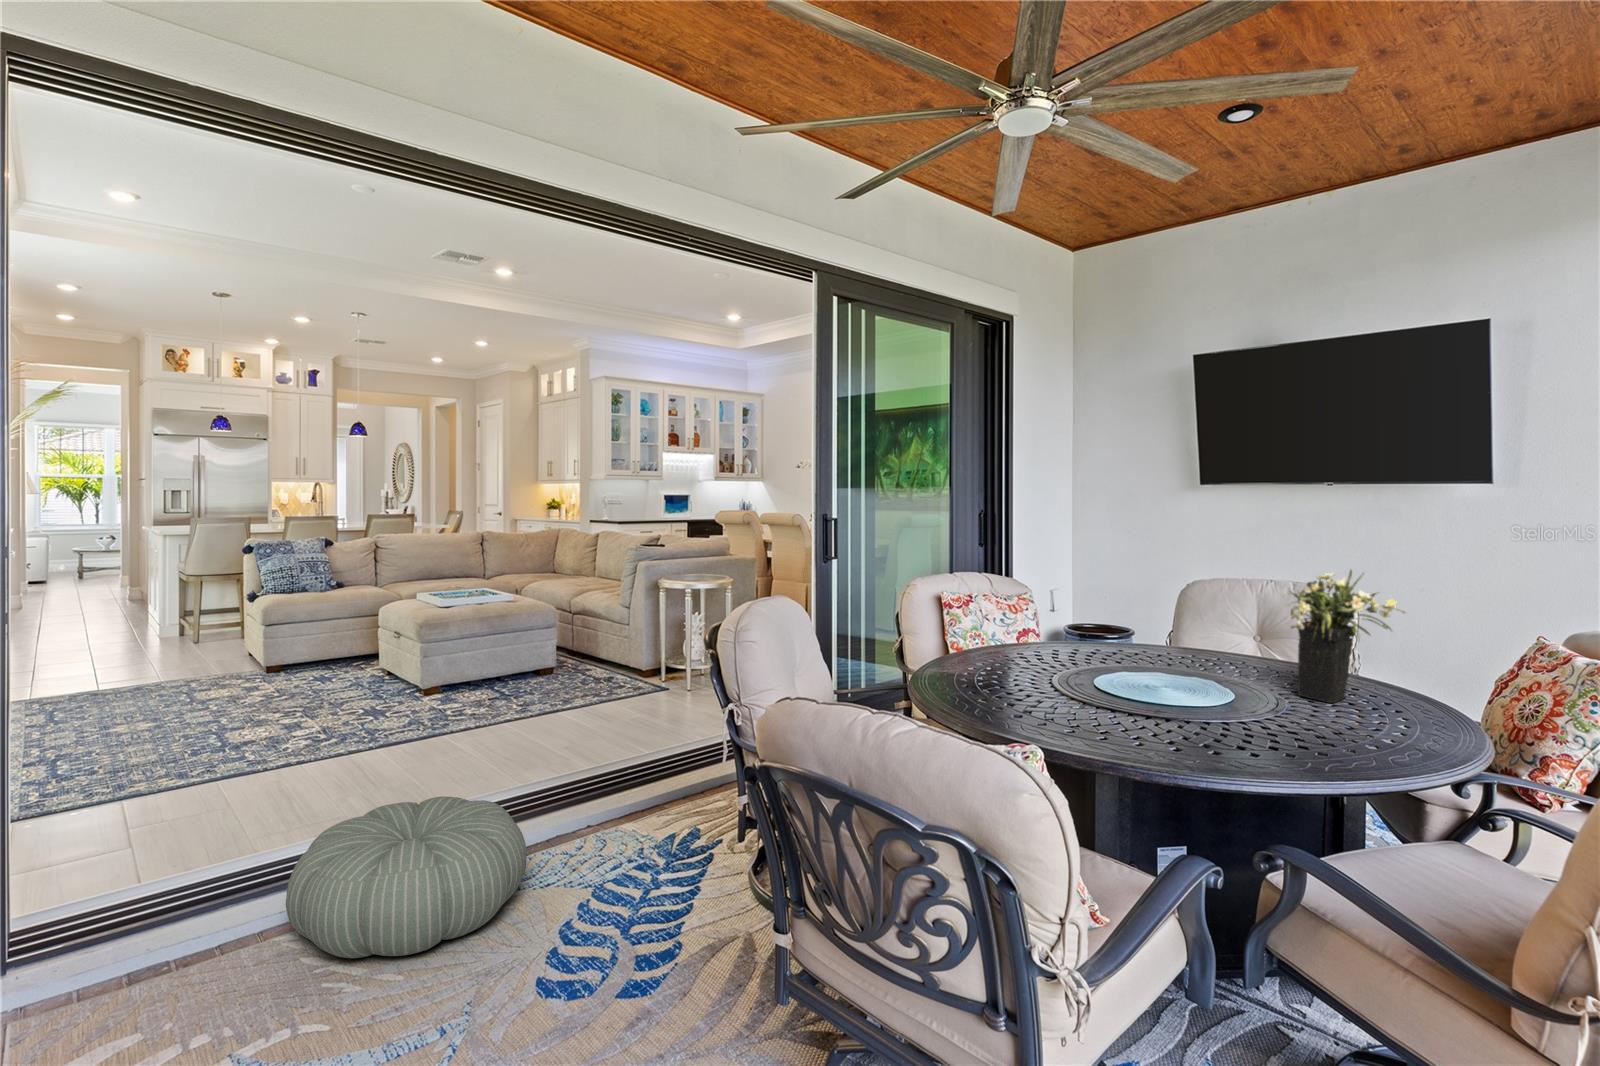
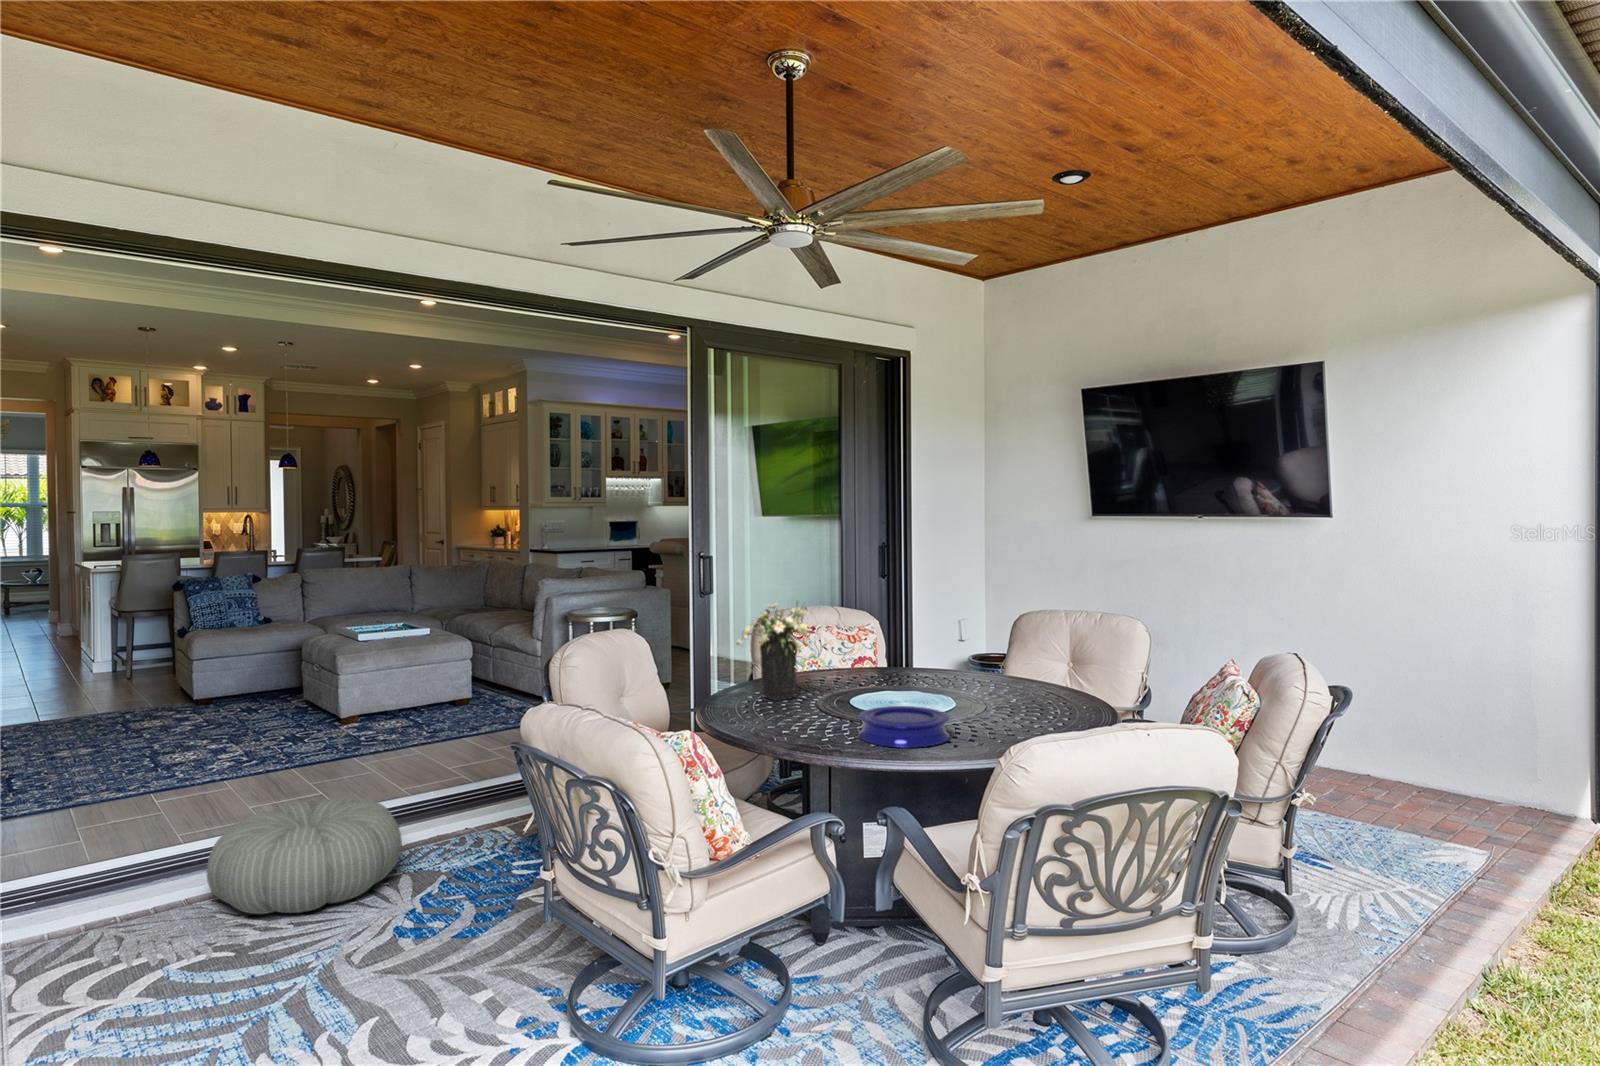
flower arrangement: present [1291,570,1405,703] -> present [737,602,813,701]
plate: none [1164,695,1304,757] -> present [858,706,950,748]

